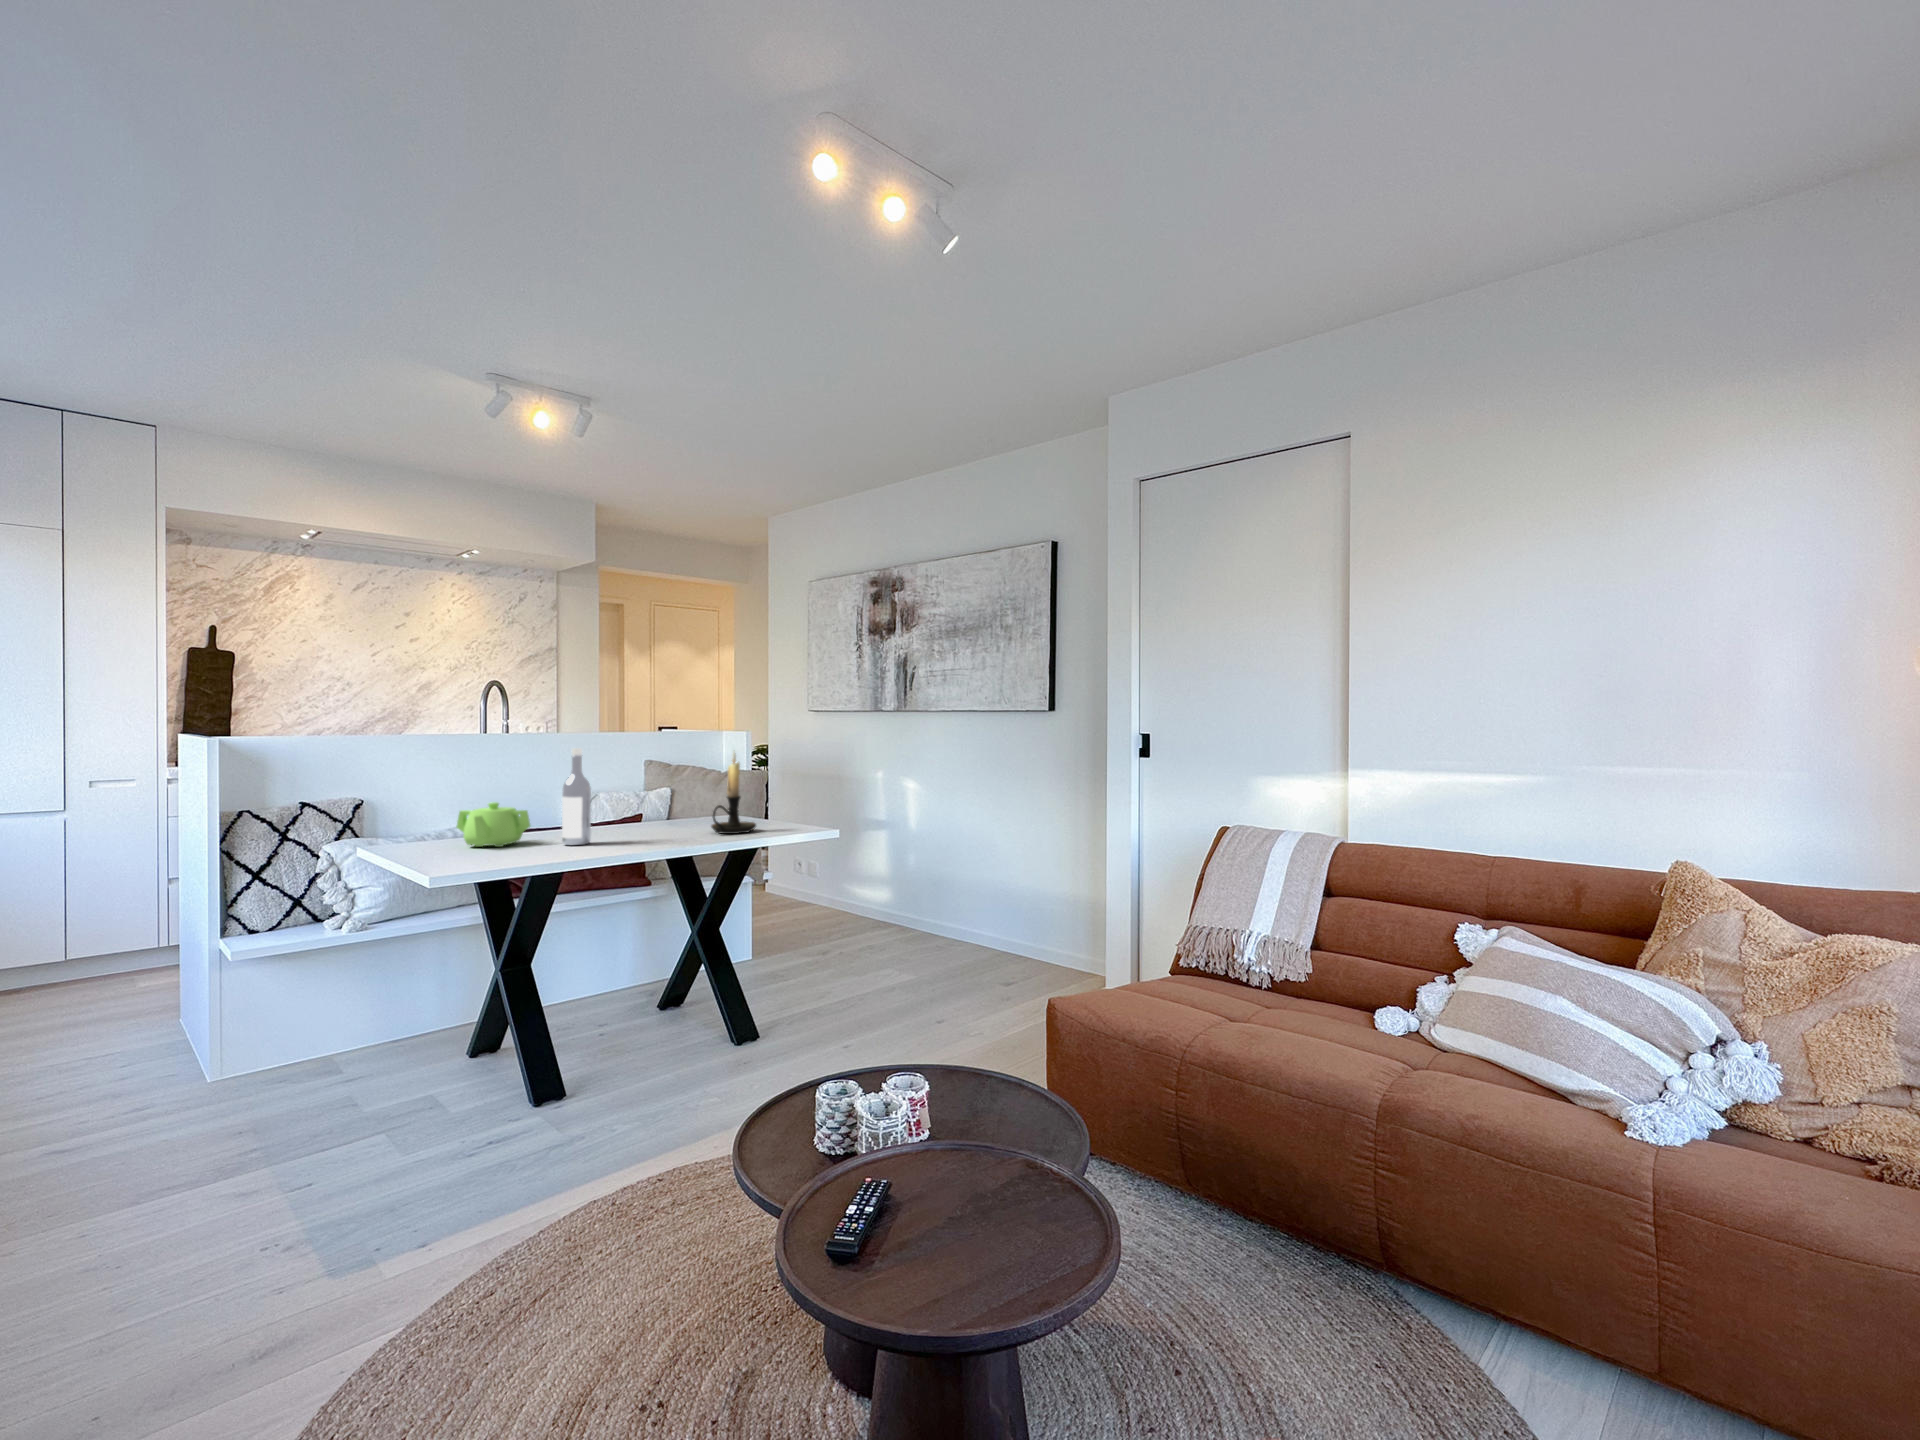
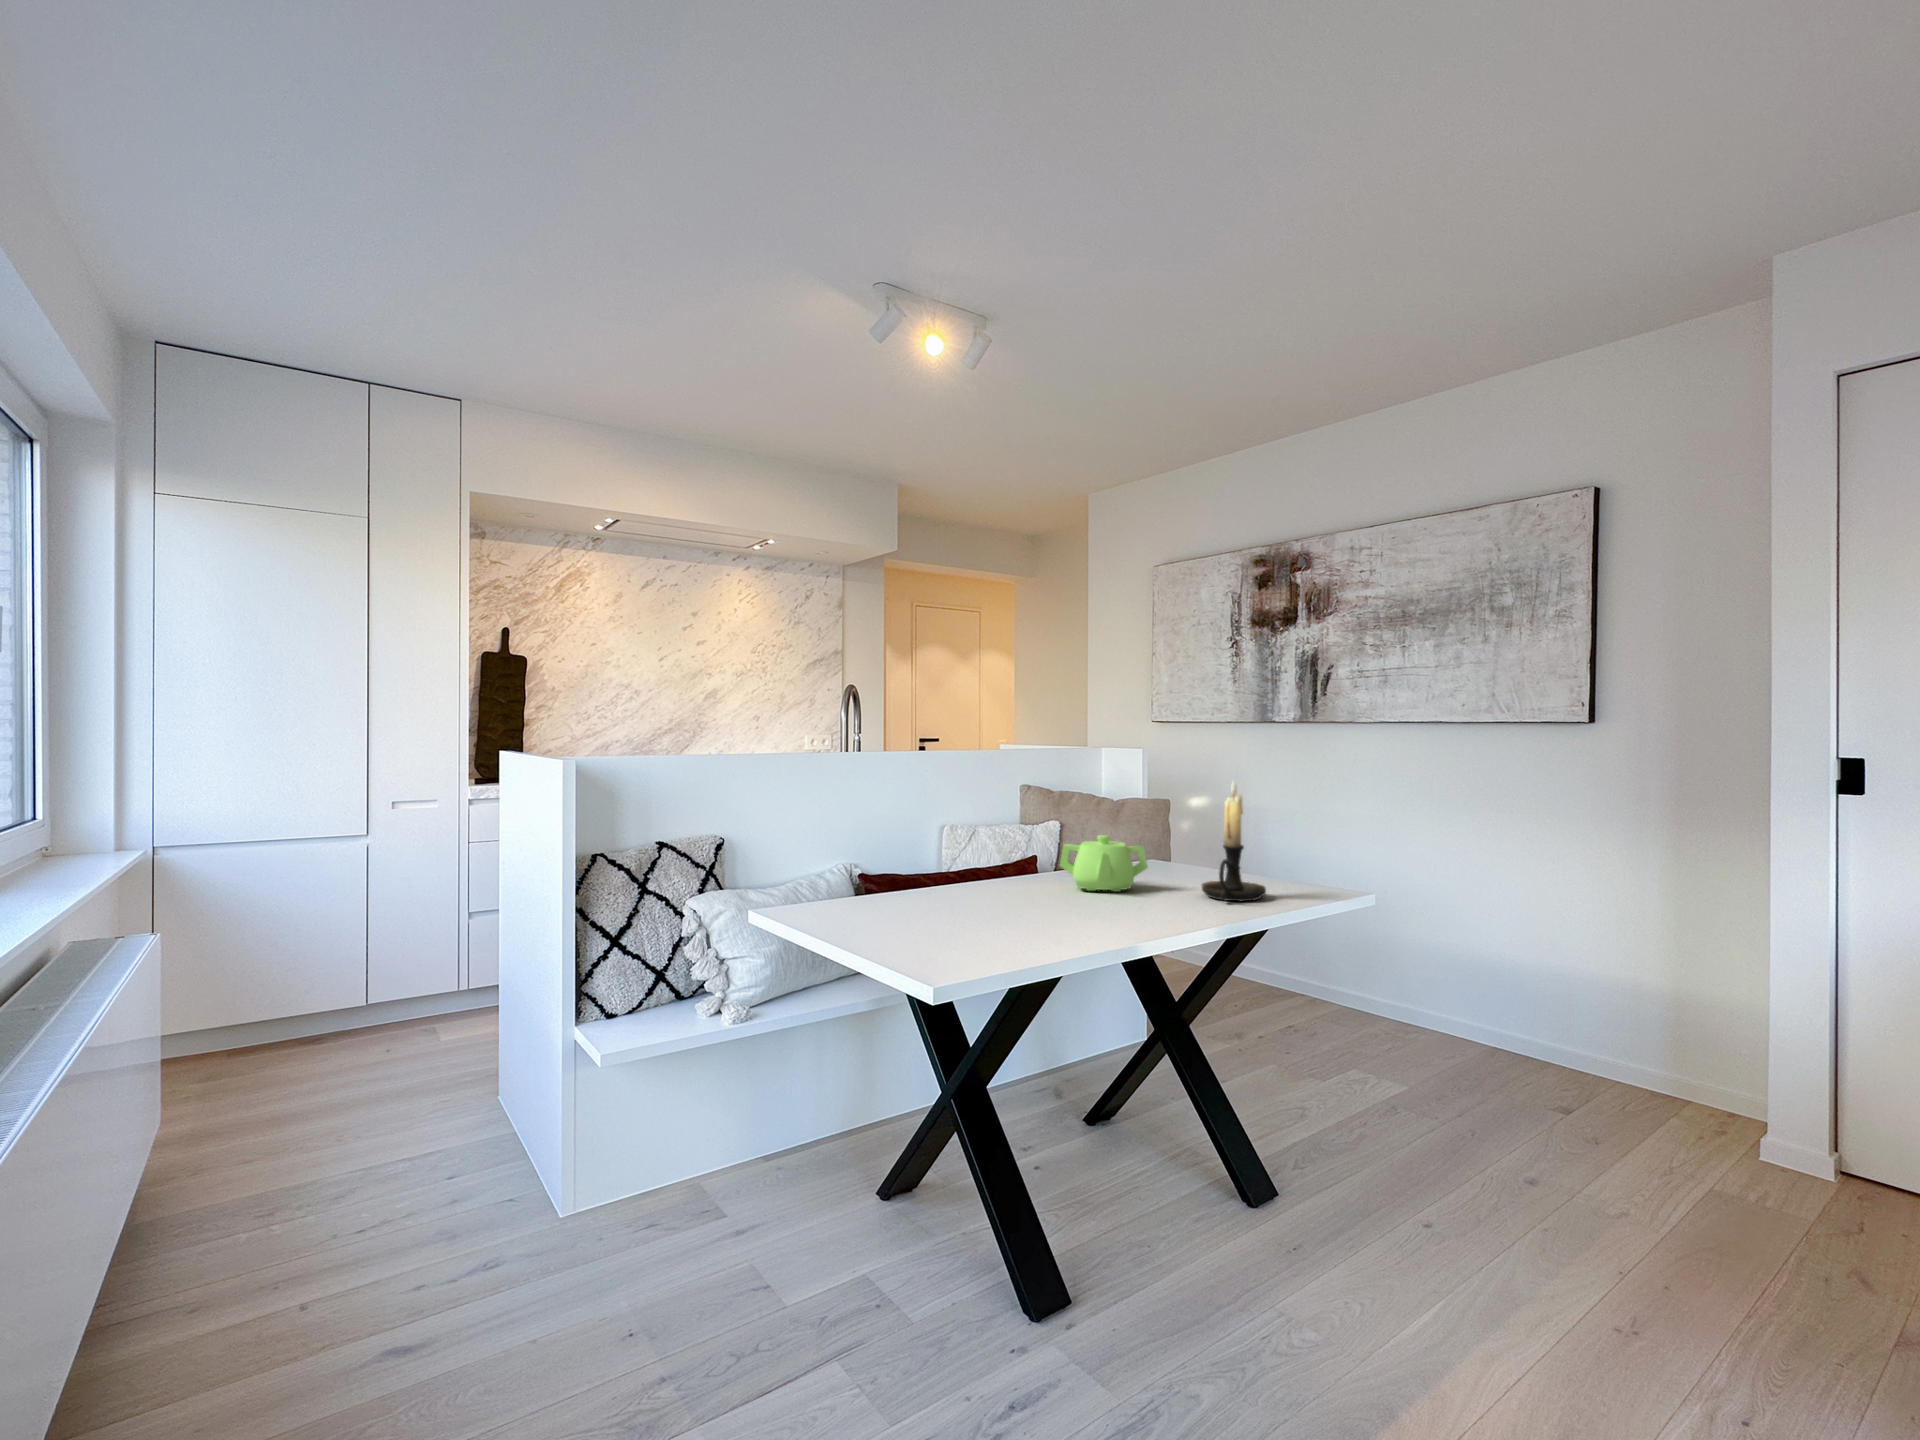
wine bottle: present [562,748,591,845] -> none [1024,775,1063,916]
teapot: present [457,802,530,847] -> present [1060,835,1148,892]

